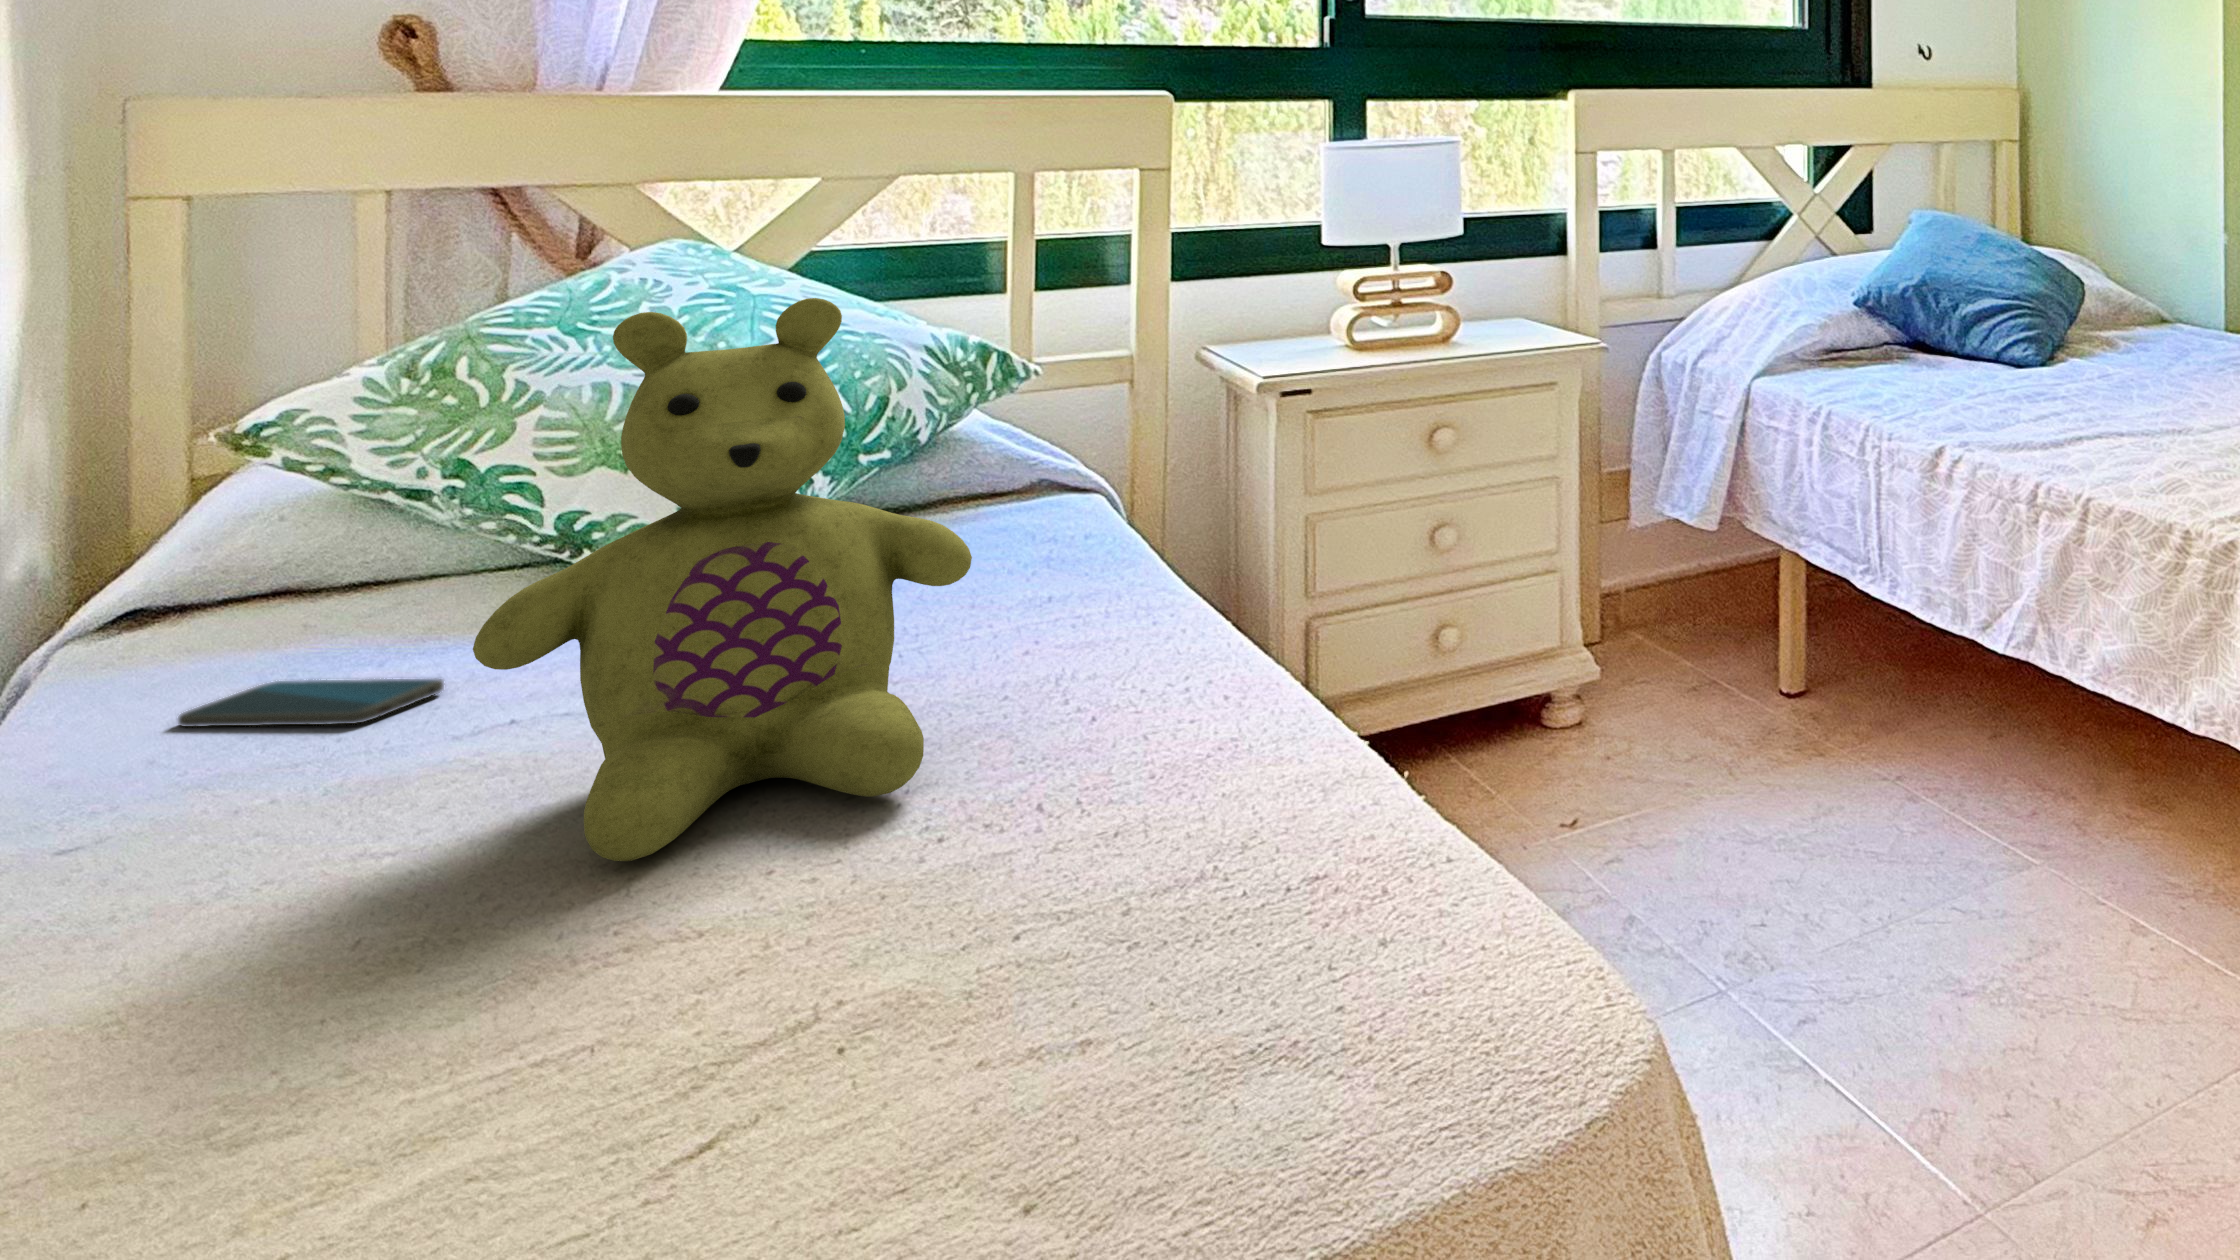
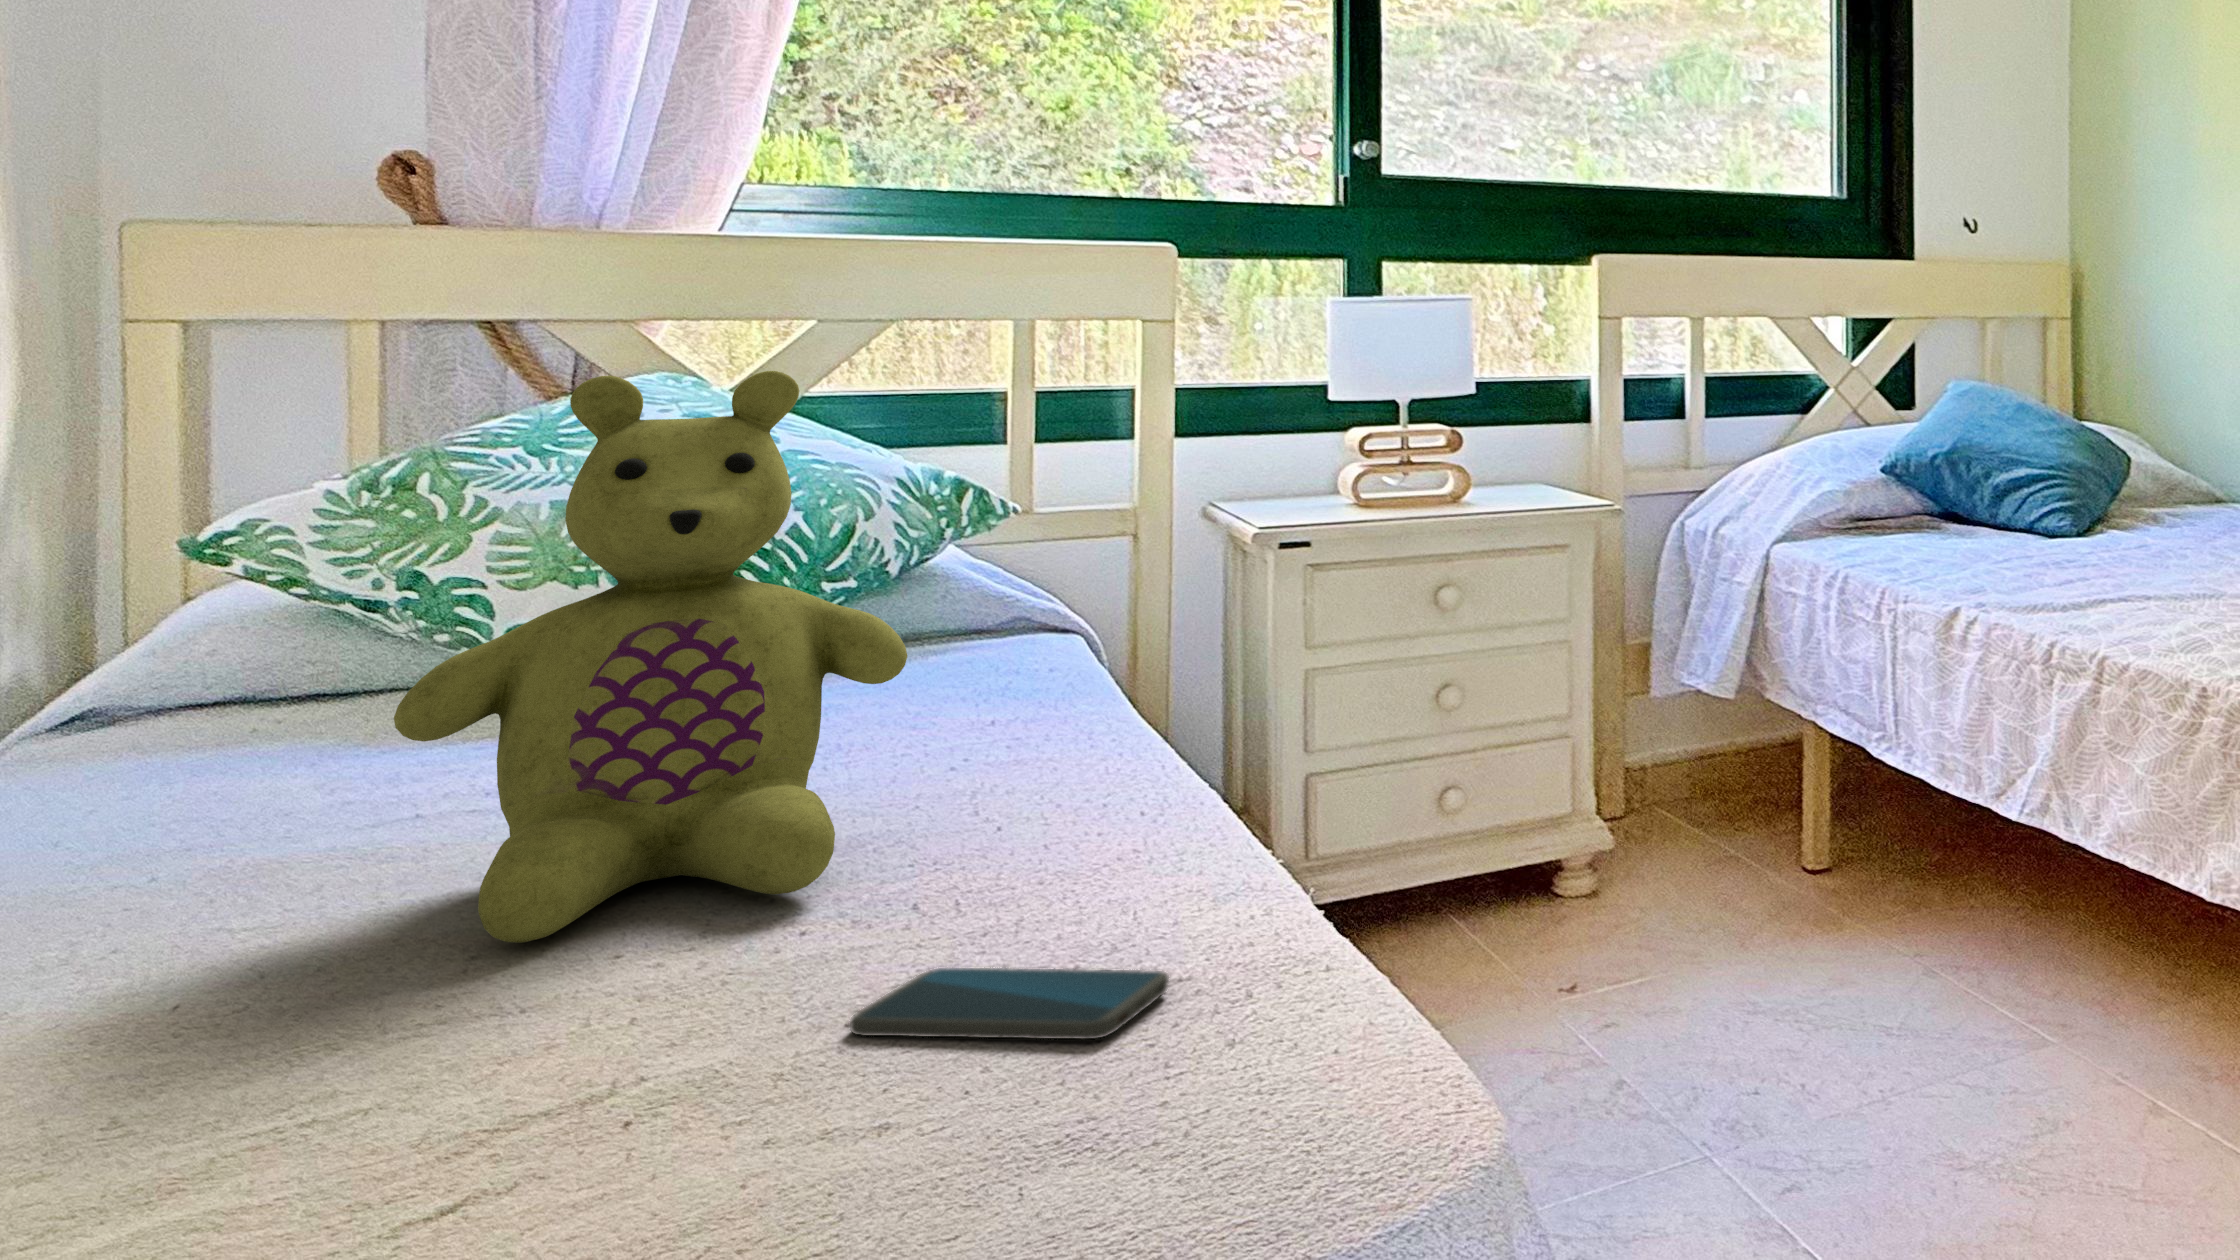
smartphone: present [178,678,444,727] -> present [850,968,1168,1039]

